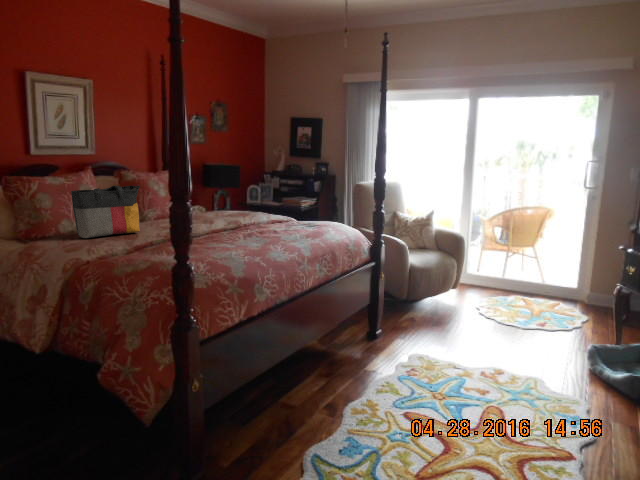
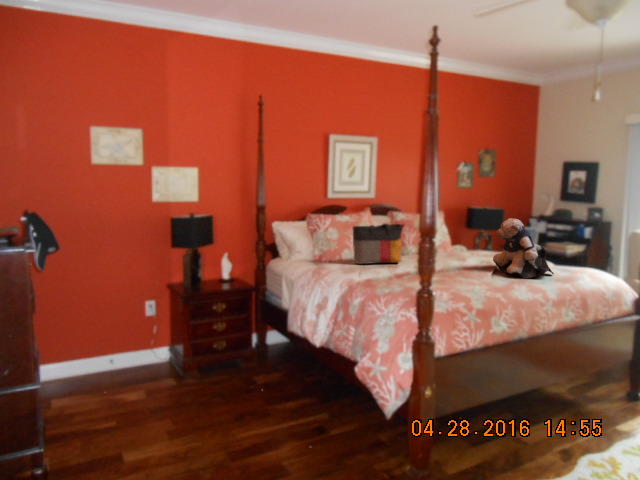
teddy bear: none [243,175,303,238] -> present [493,218,554,278]

